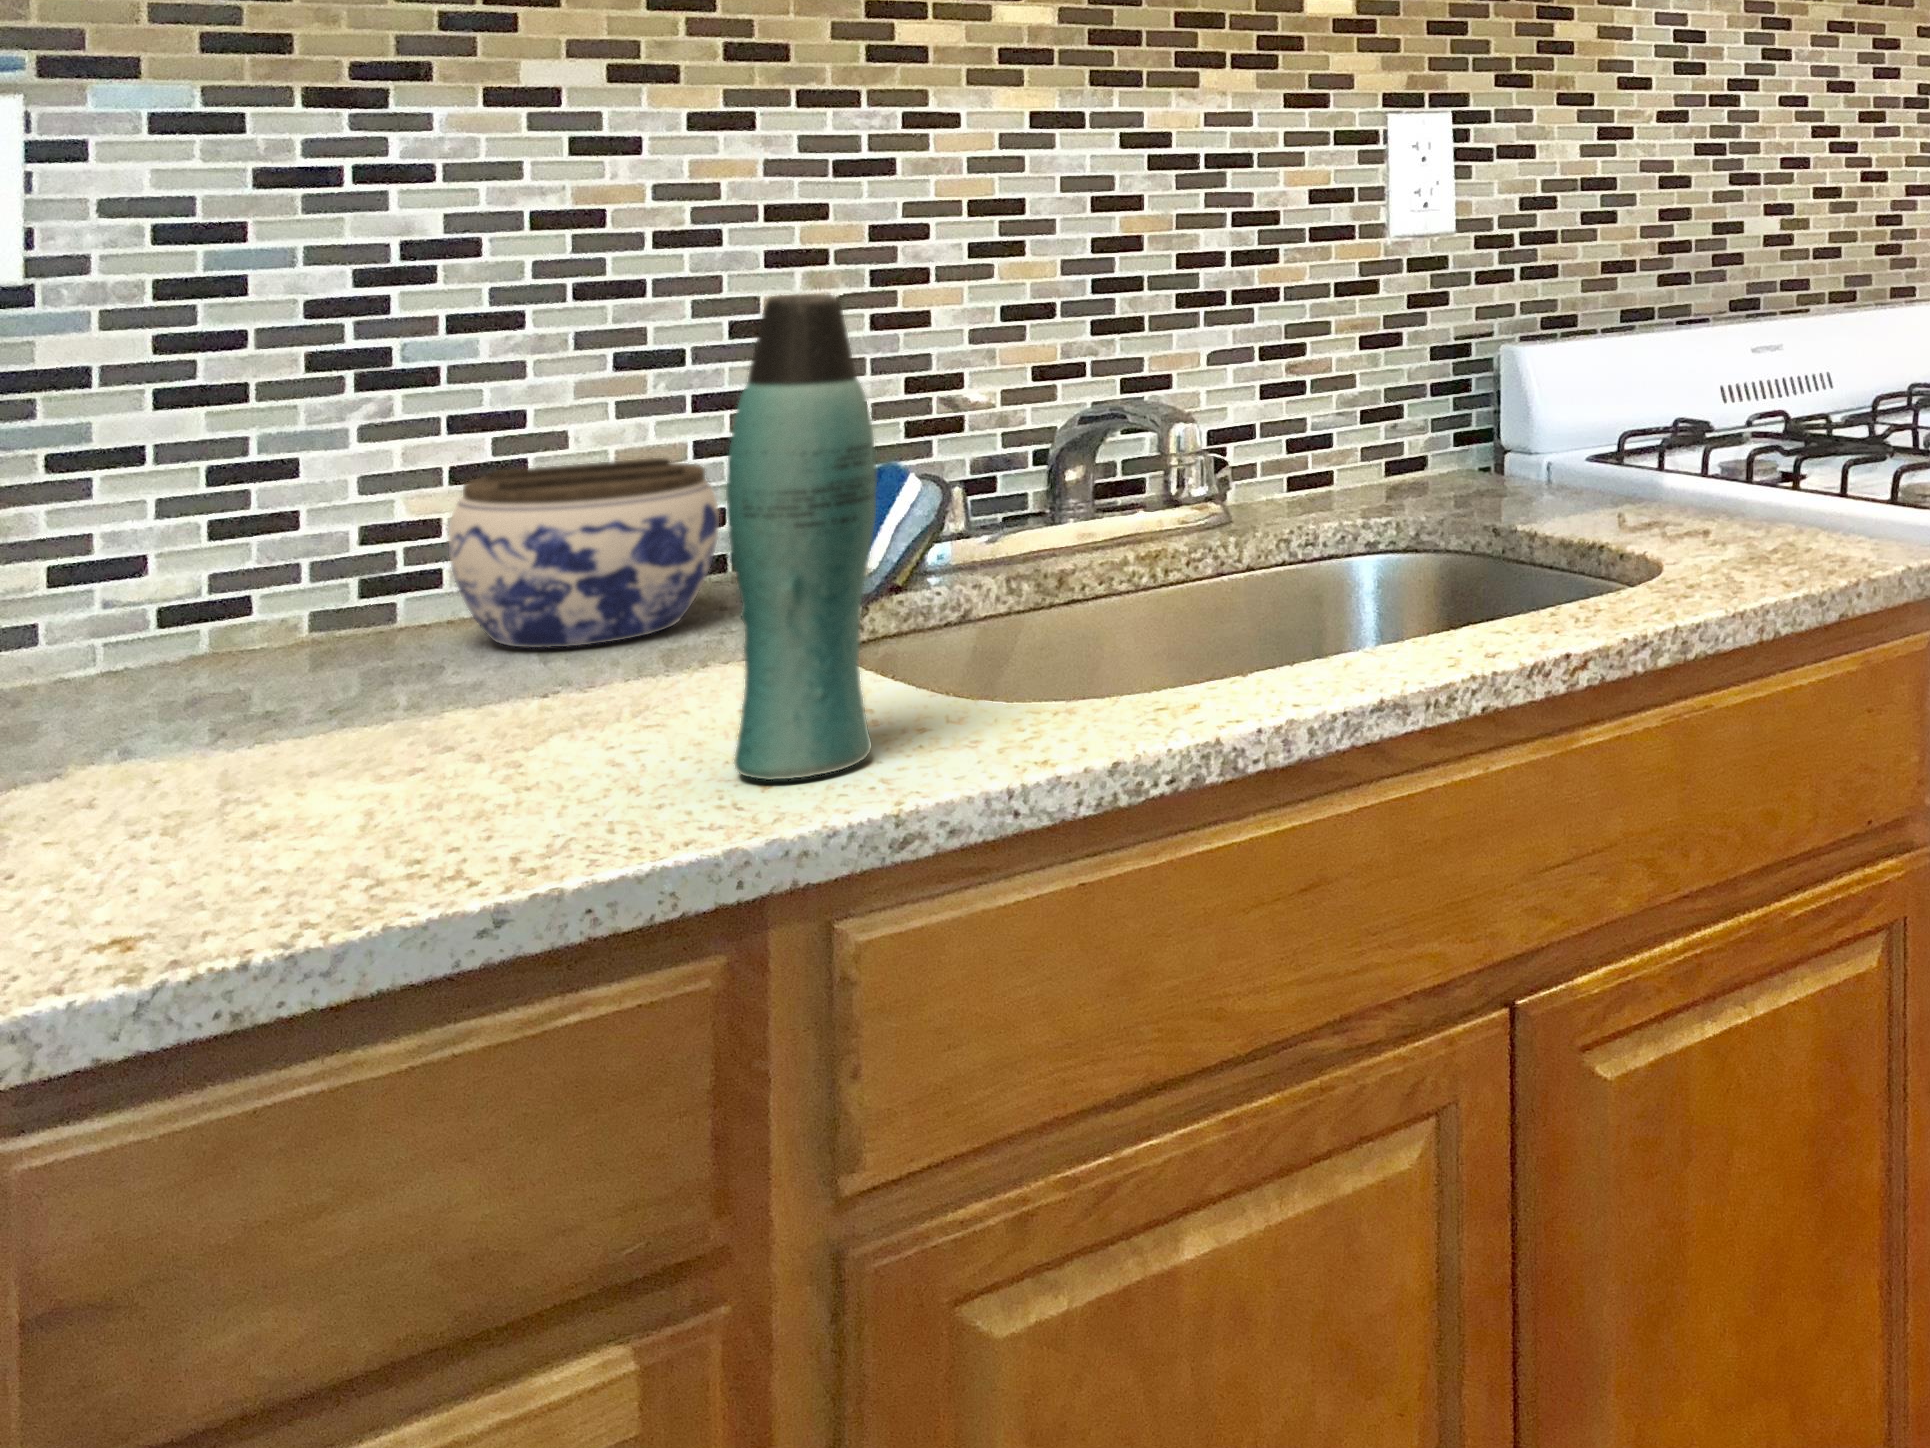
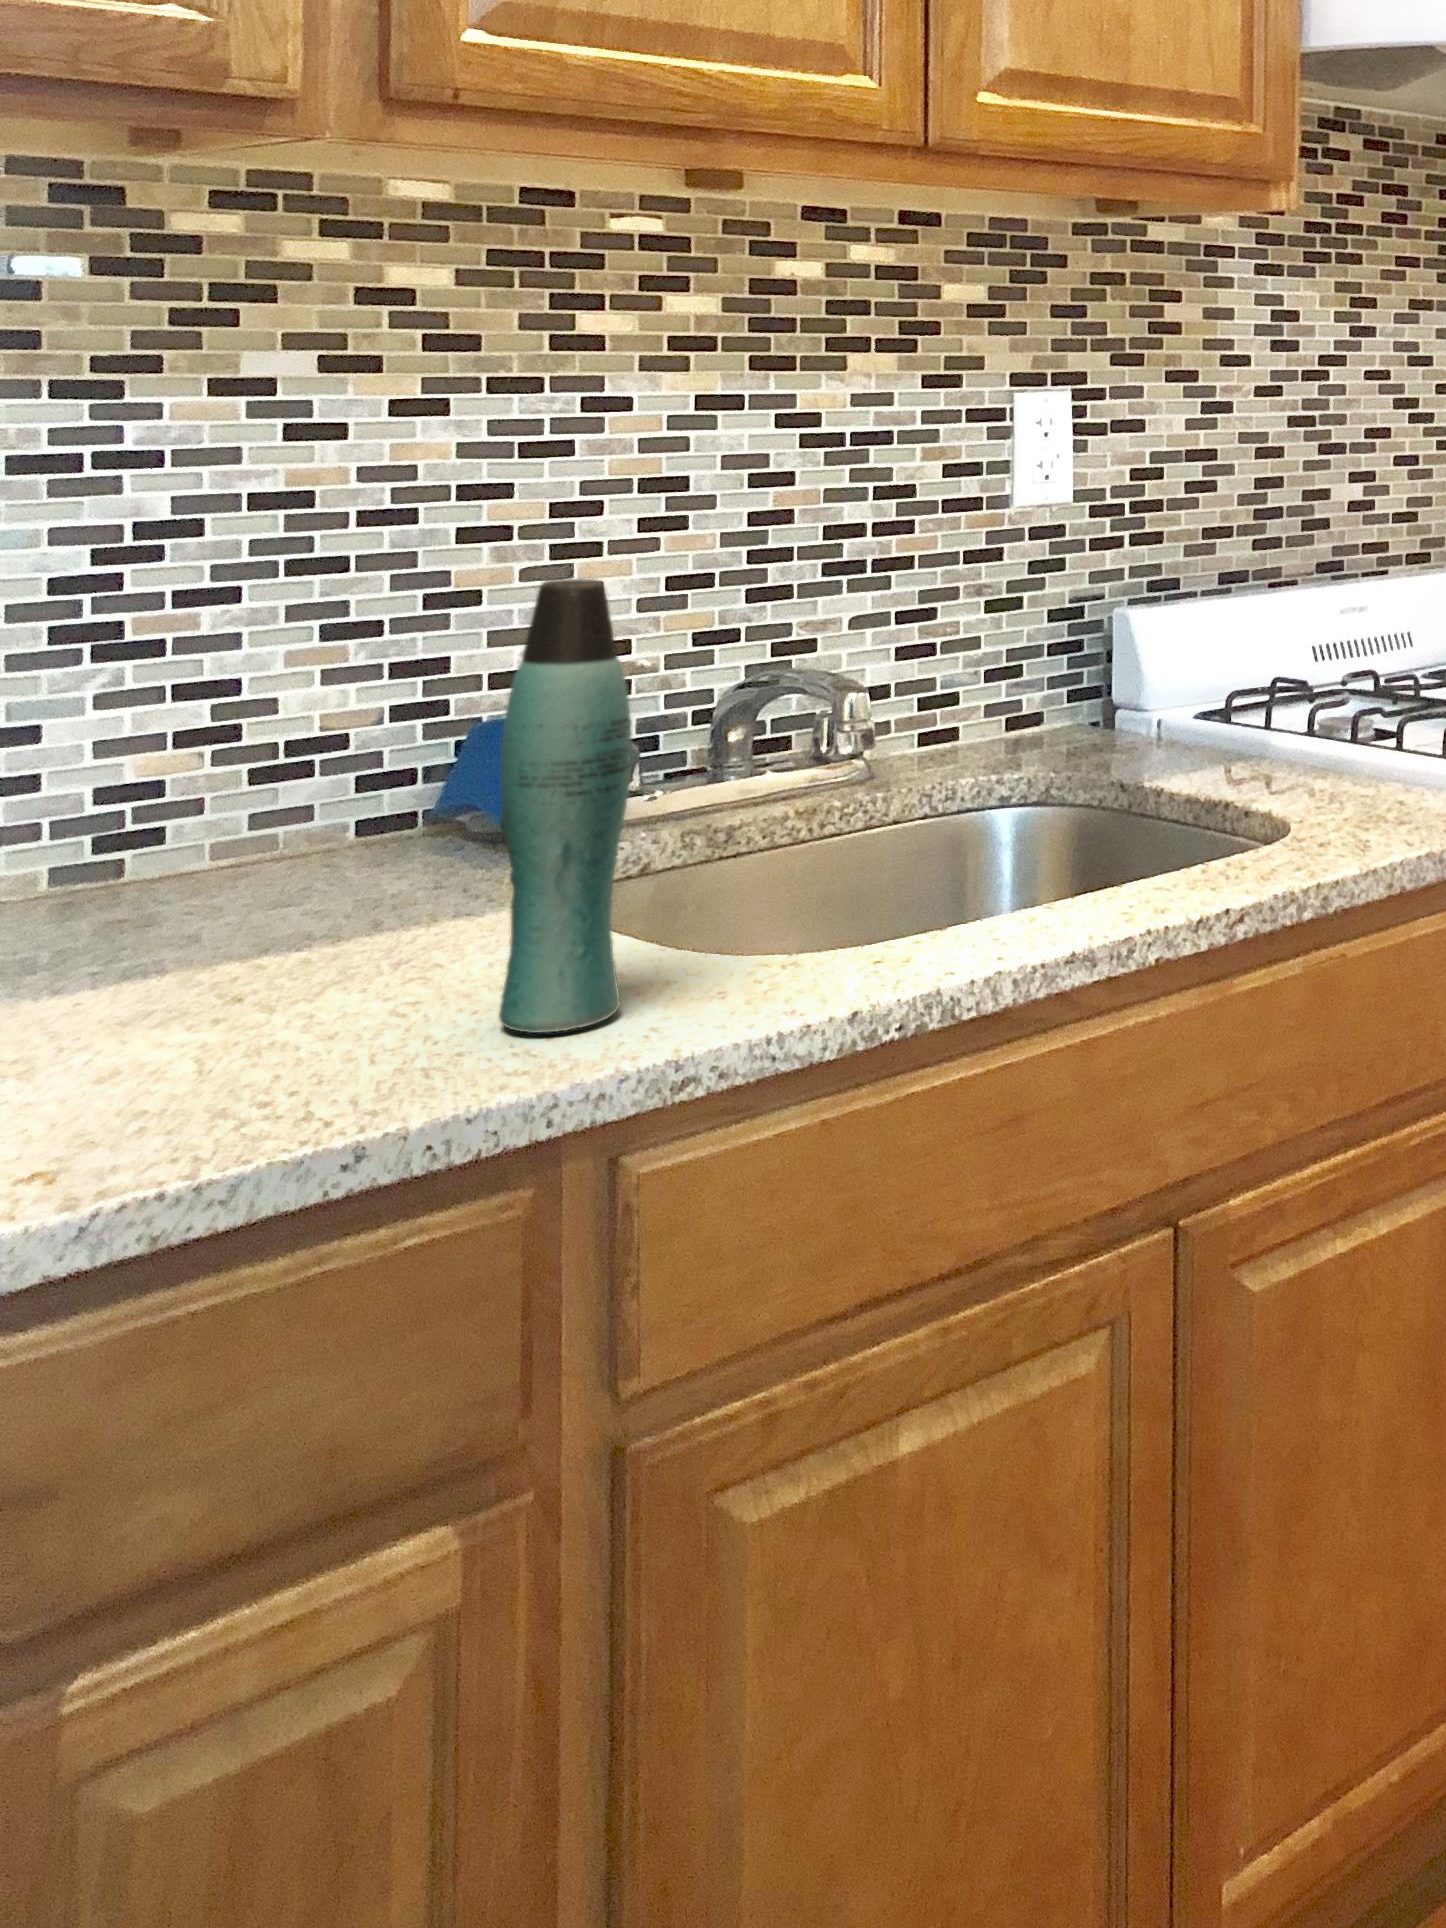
jar: present [449,458,719,648] -> none [184,724,426,906]

